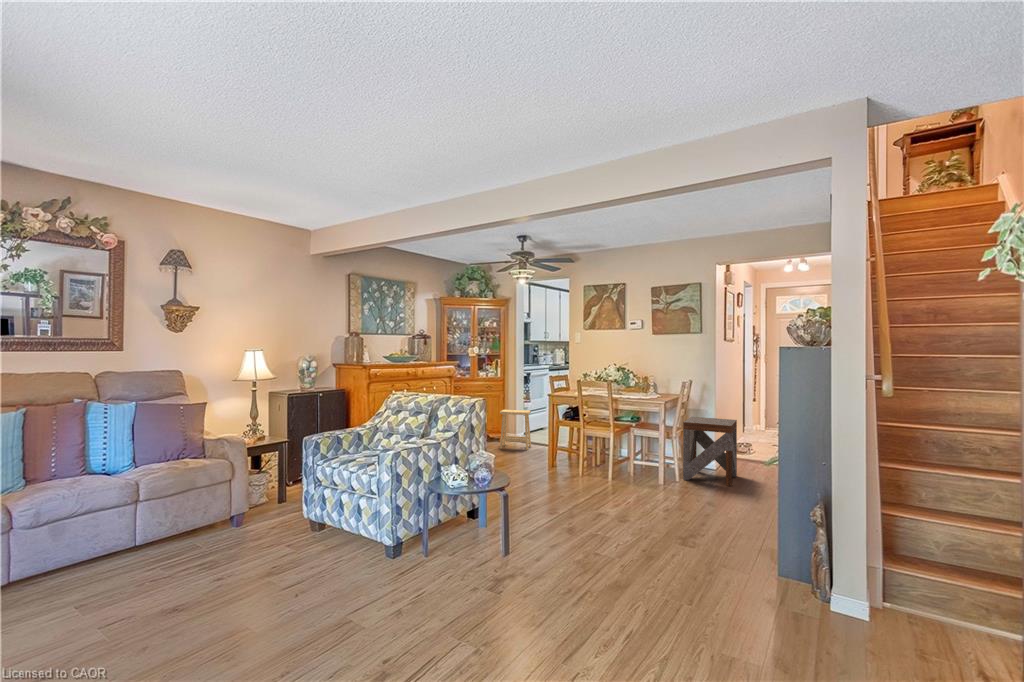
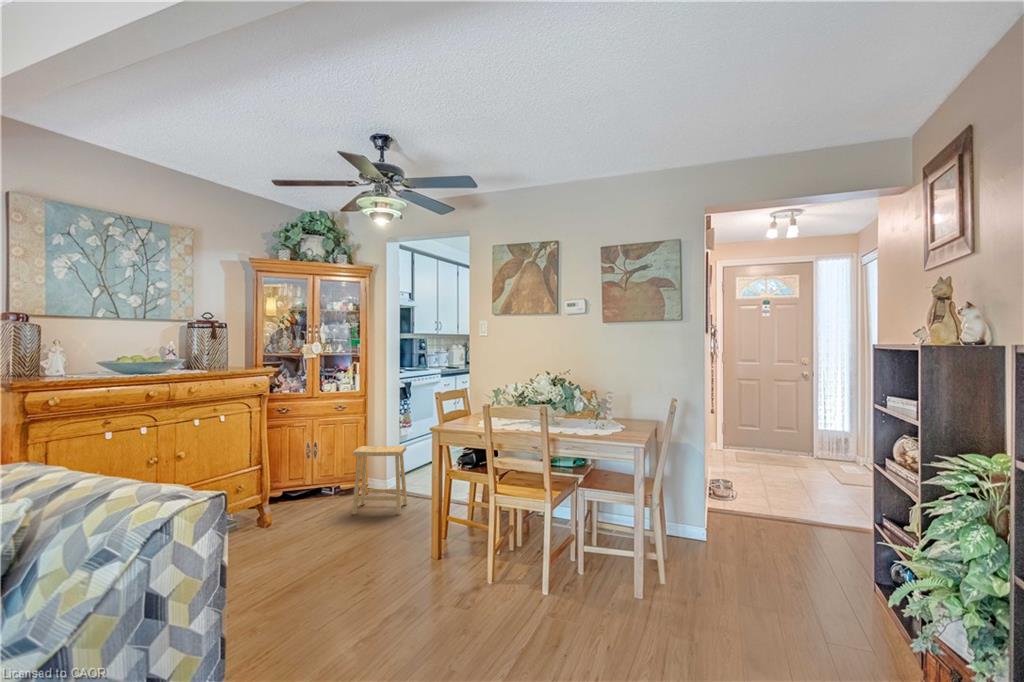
side table: present [683,417,737,486] -> none [676,460,770,599]

